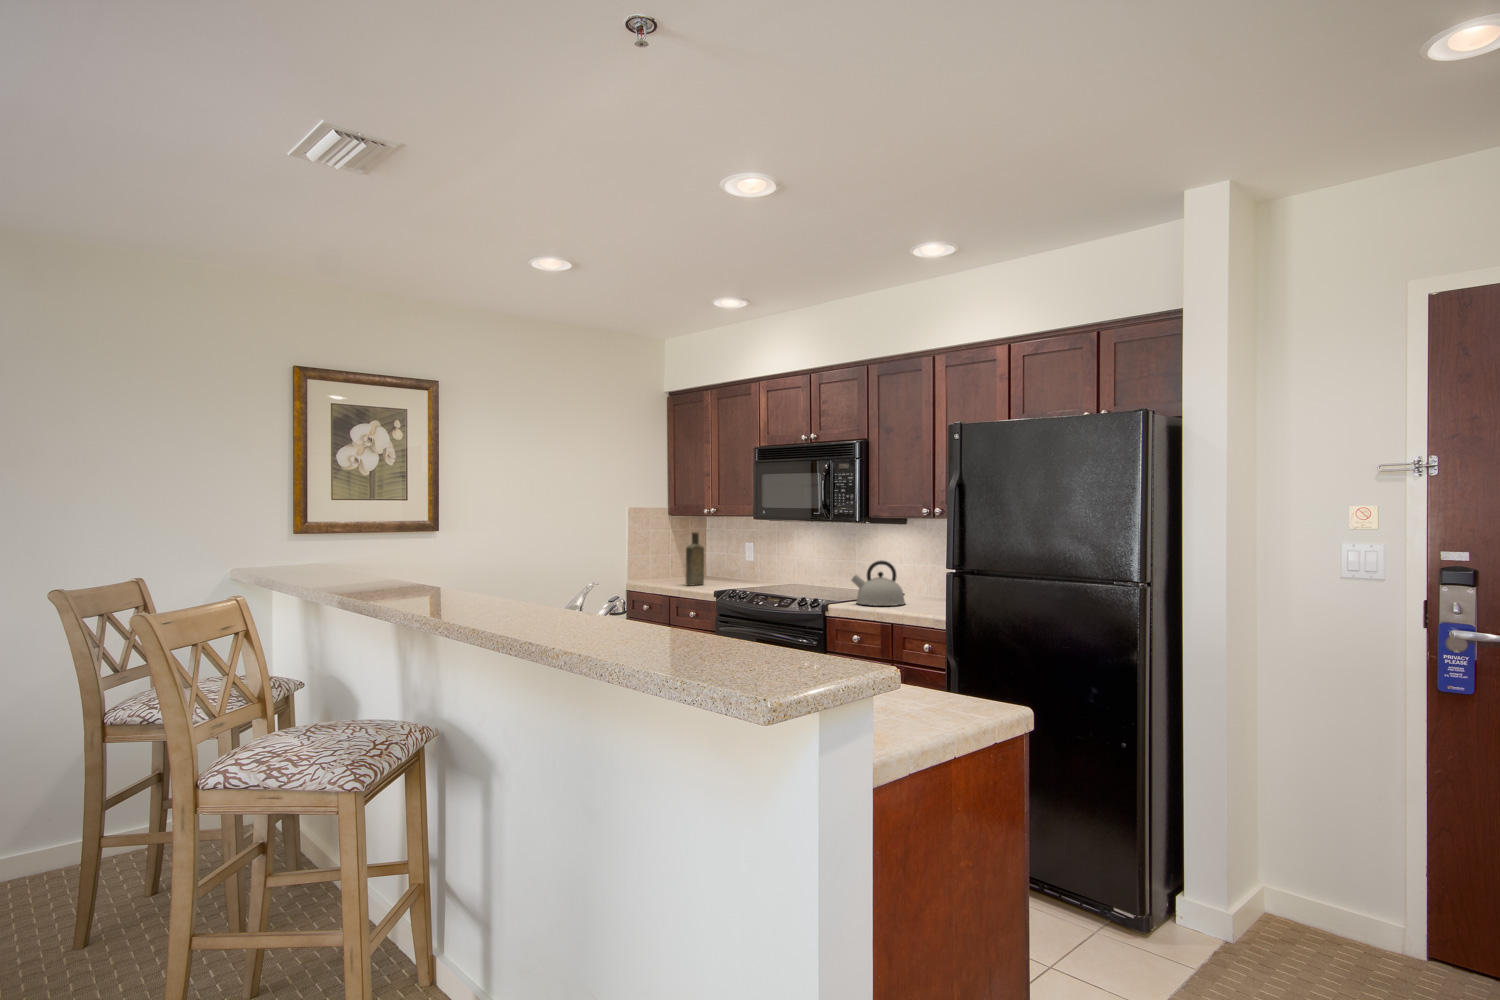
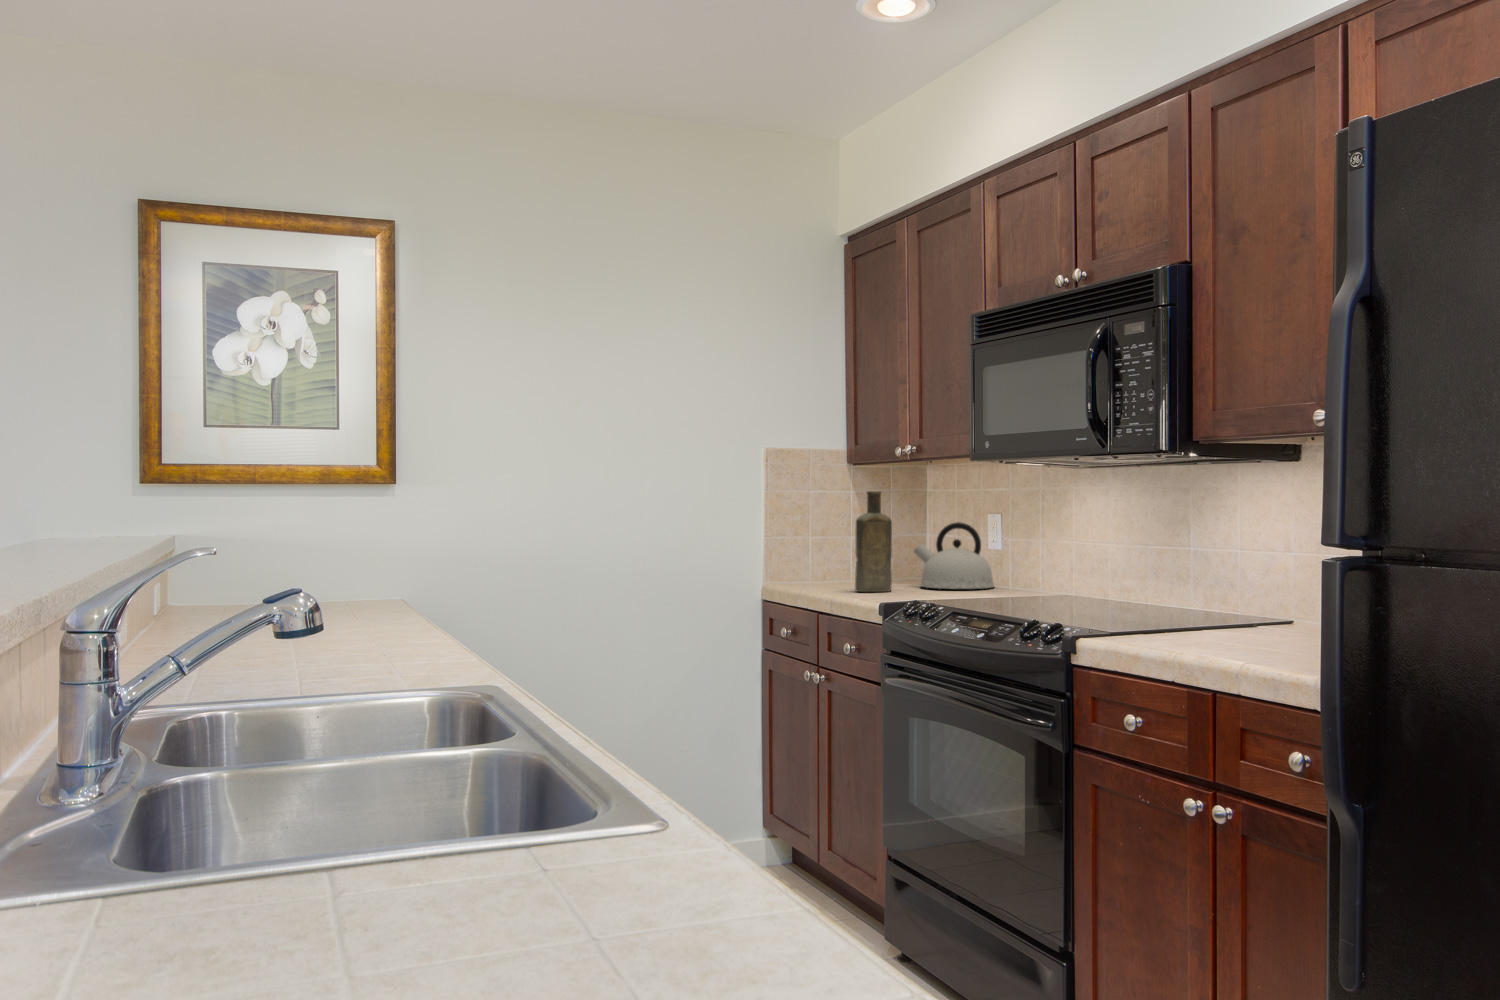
kettle: present [851,560,905,606] -> present [914,522,994,589]

